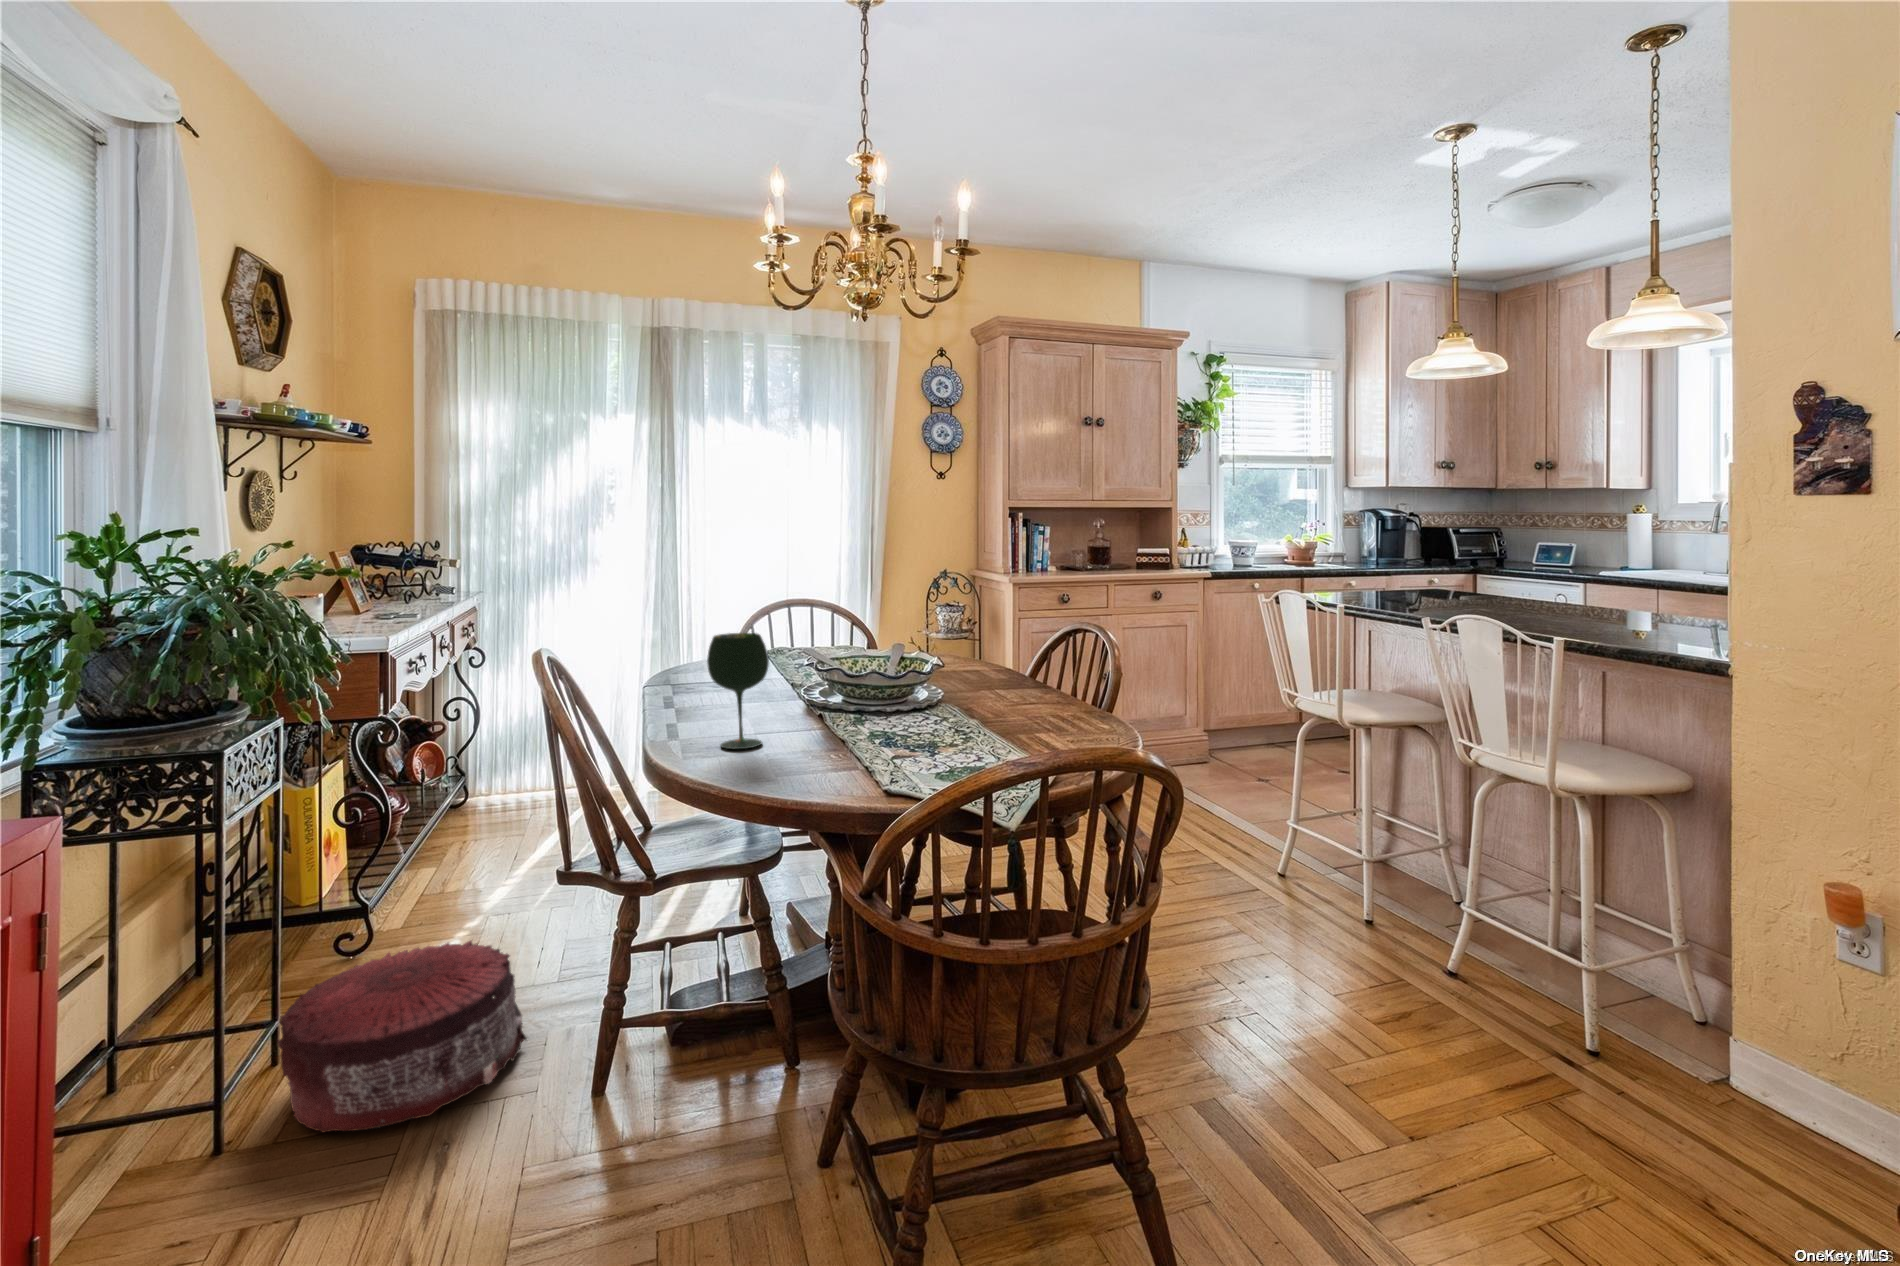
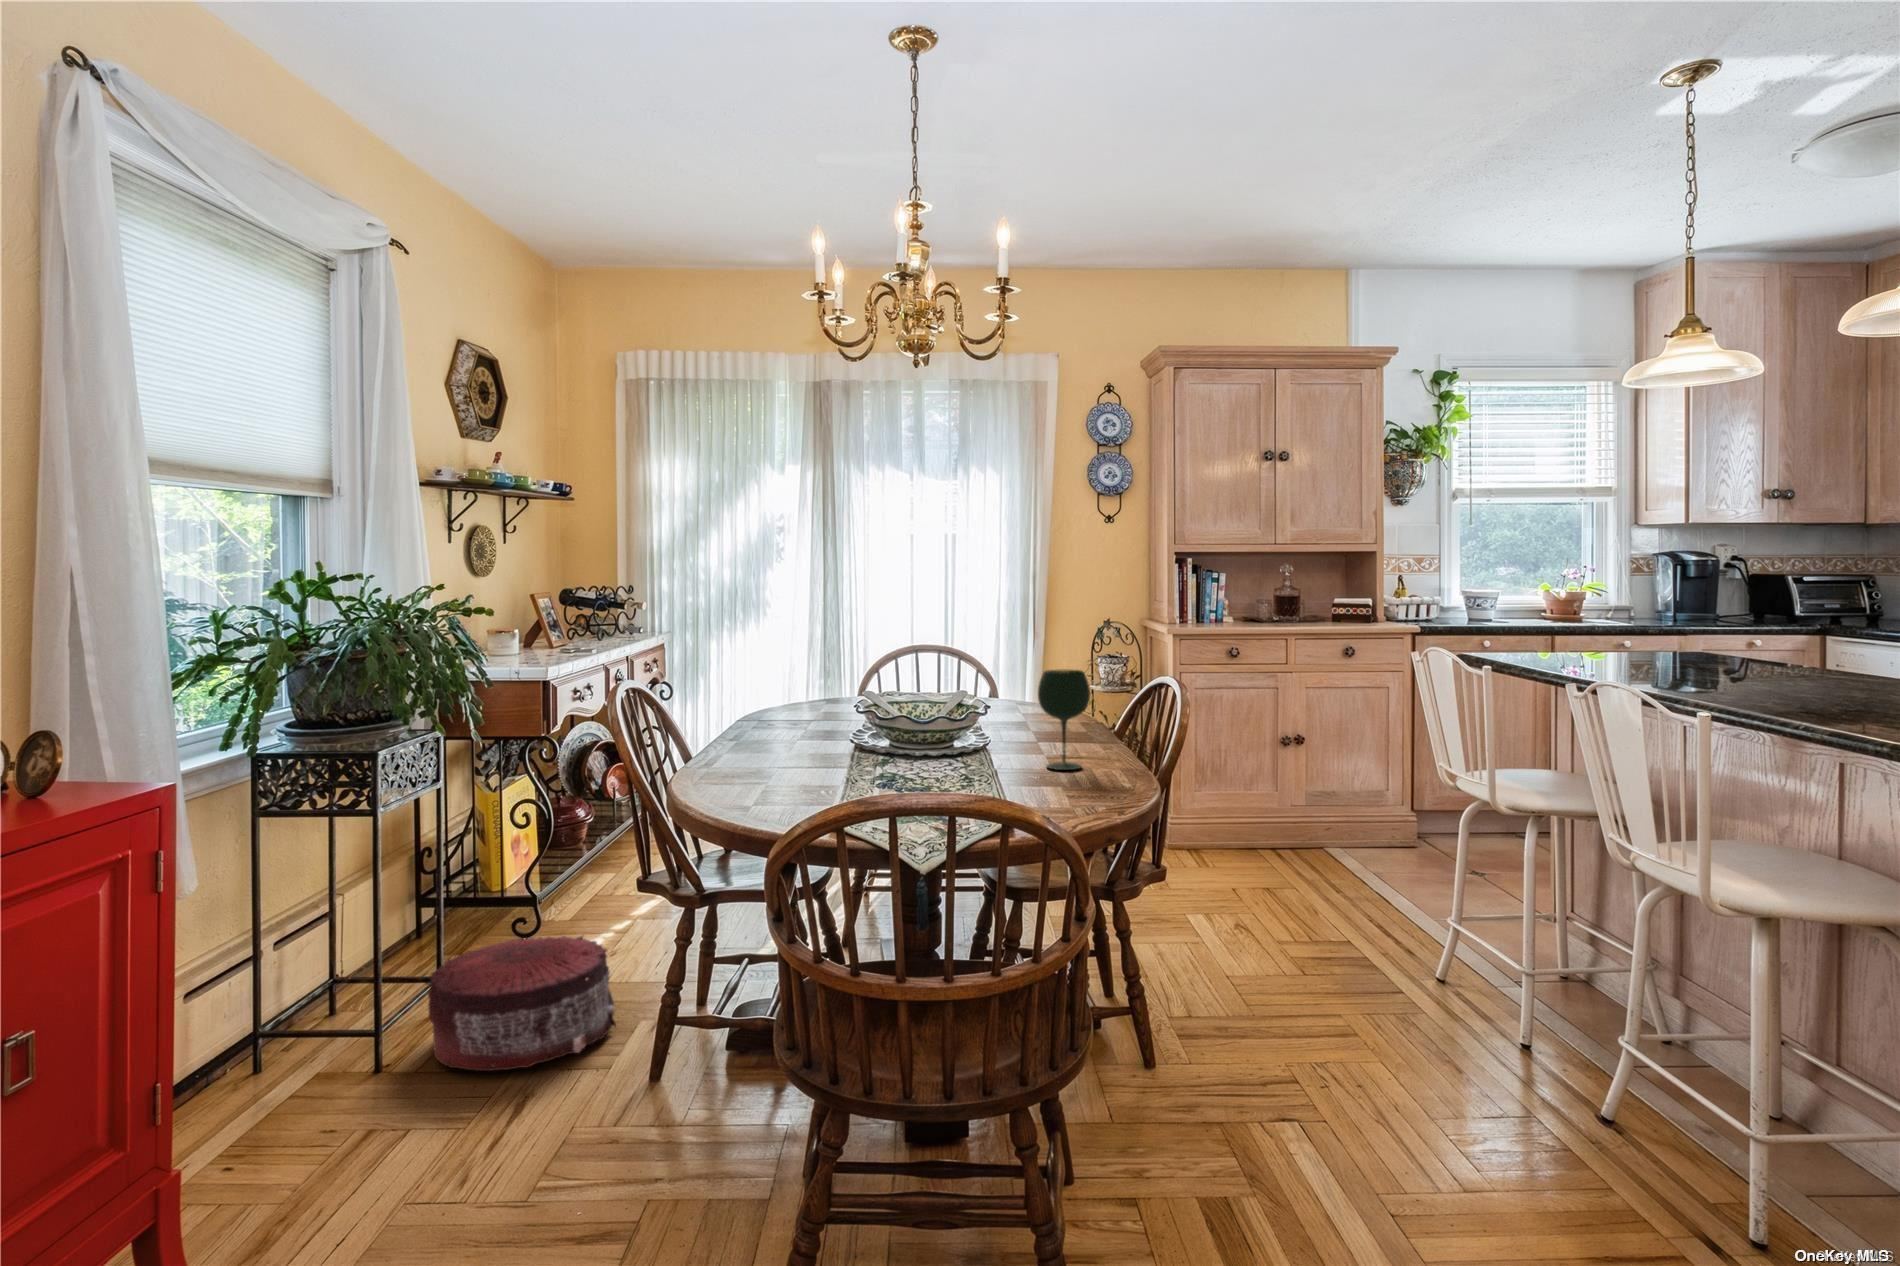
wine glass: present [707,633,769,749] -> present [1038,670,1090,770]

